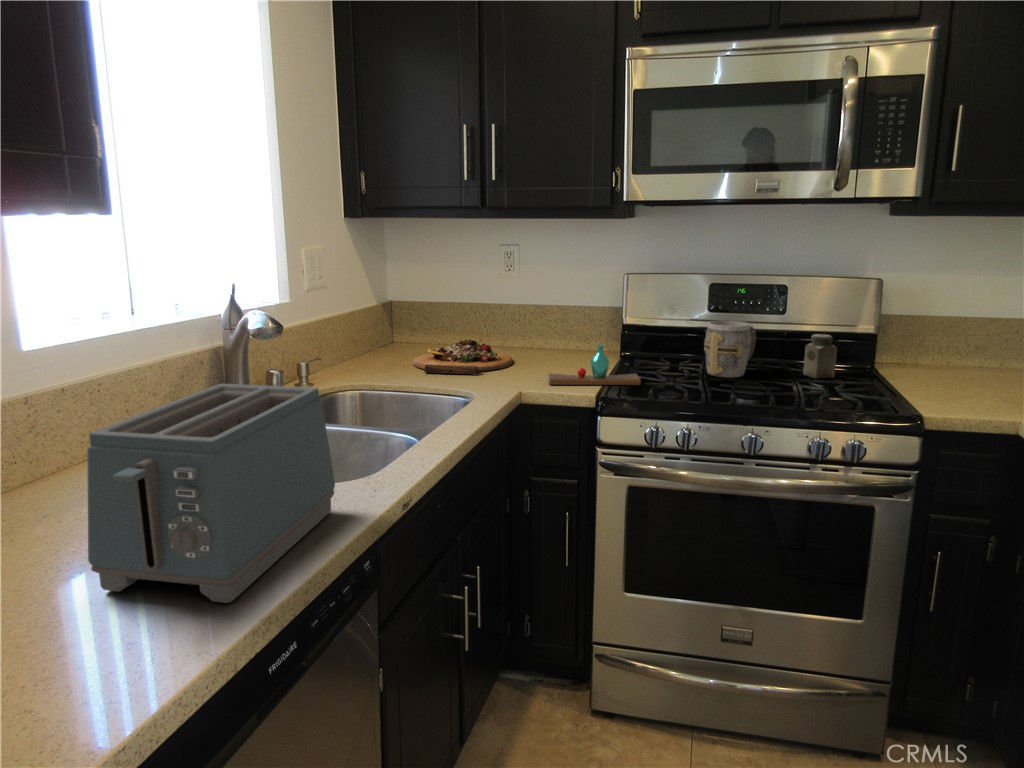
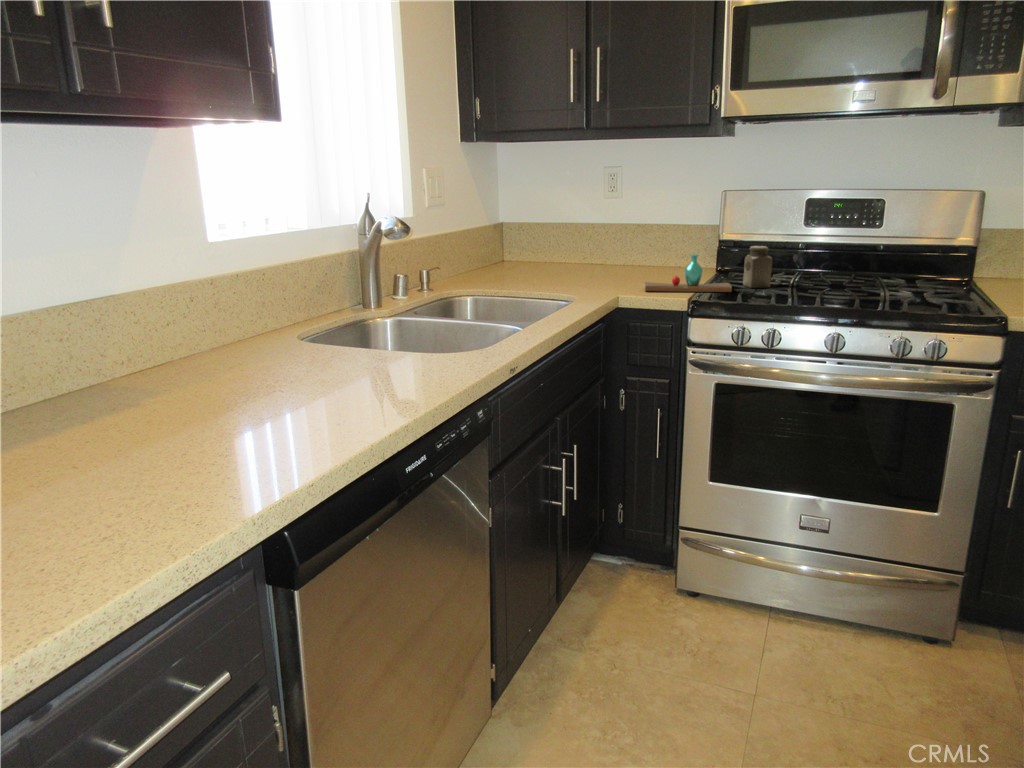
mug: present [704,321,756,378] -> none [797,233,851,287]
salt shaker: present [803,334,837,379] -> present [743,246,773,288]
cutting board: present [413,340,513,375] -> none [520,254,613,284]
toaster: present [87,384,335,603] -> none [279,261,457,413]

